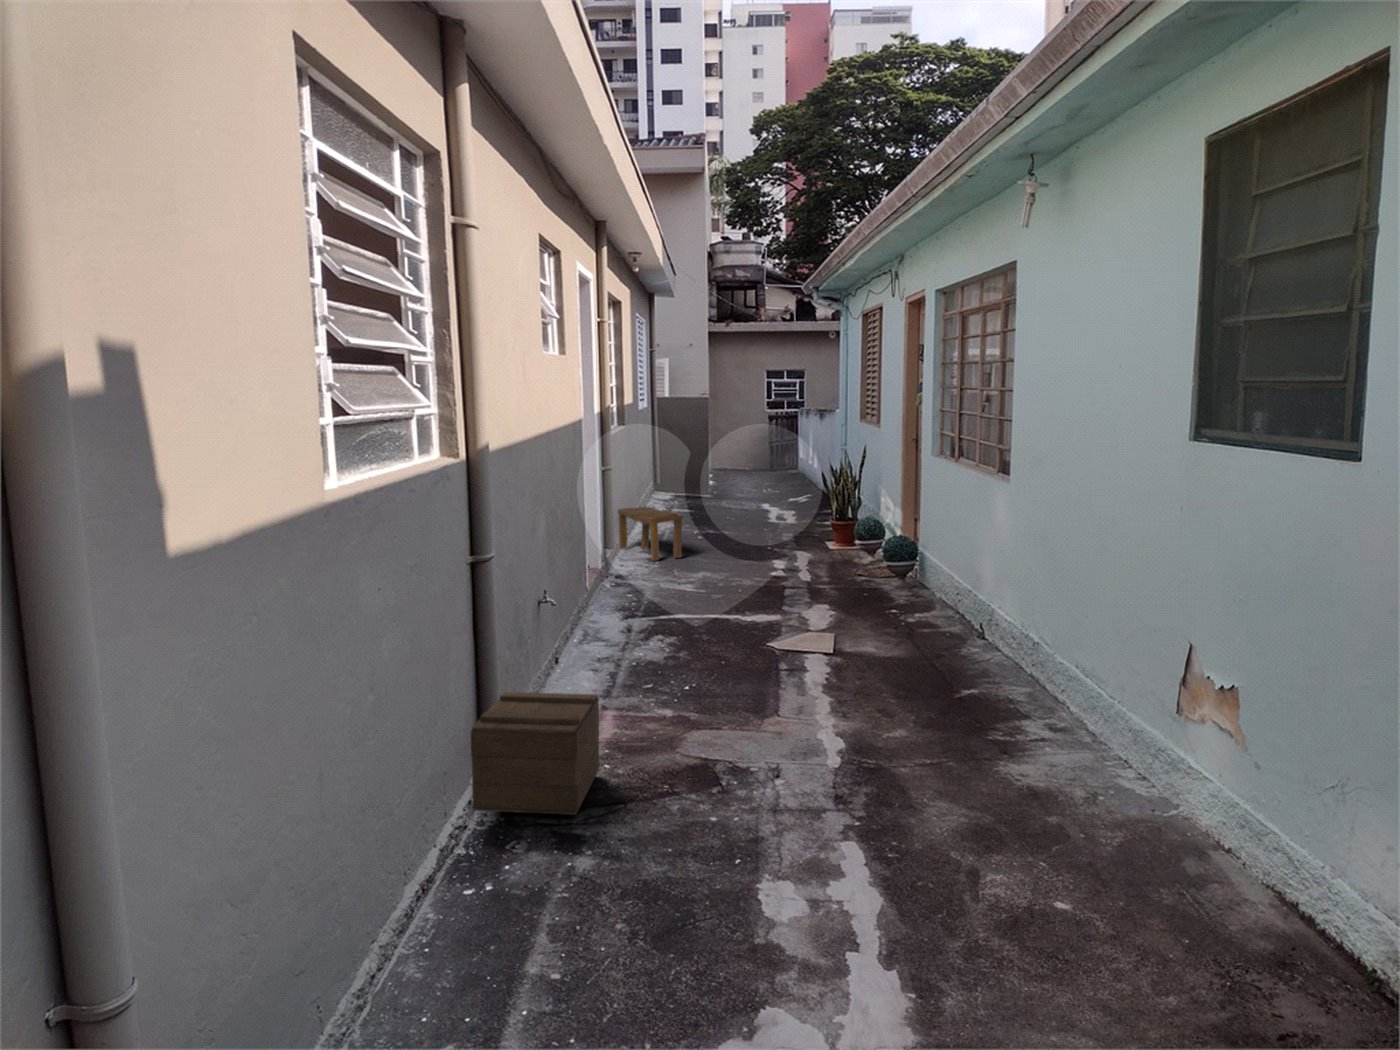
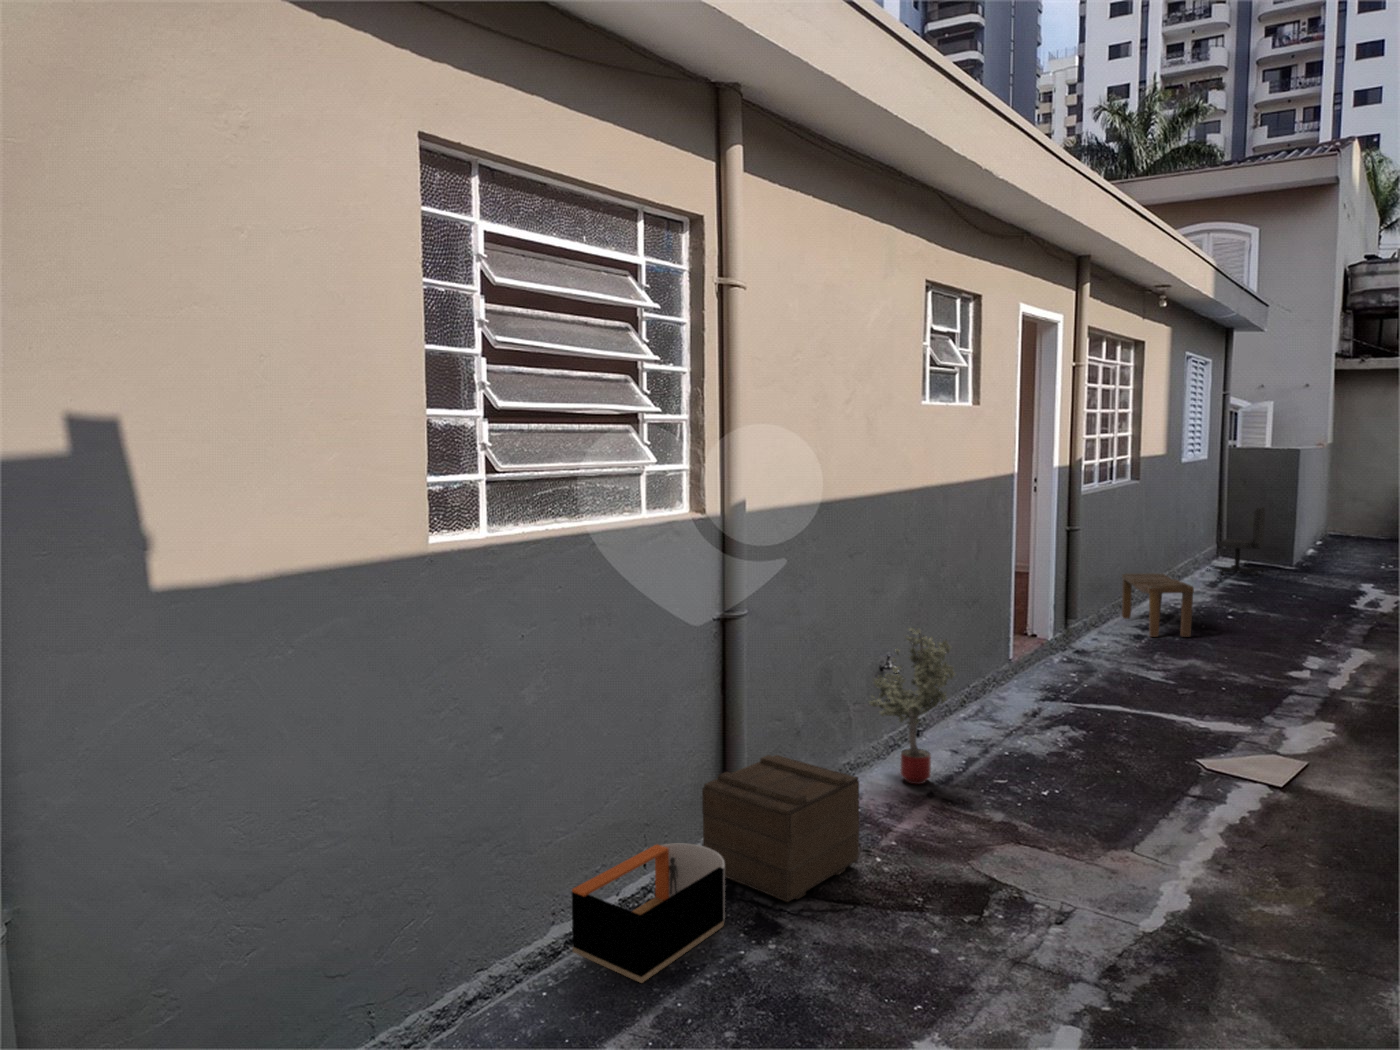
chair: none [647,448,690,507] -> present [1207,507,1265,577]
potted tree: none [535,561,608,704] -> present [869,628,957,784]
storage bin: none [418,783,538,911] -> present [572,843,725,983]

